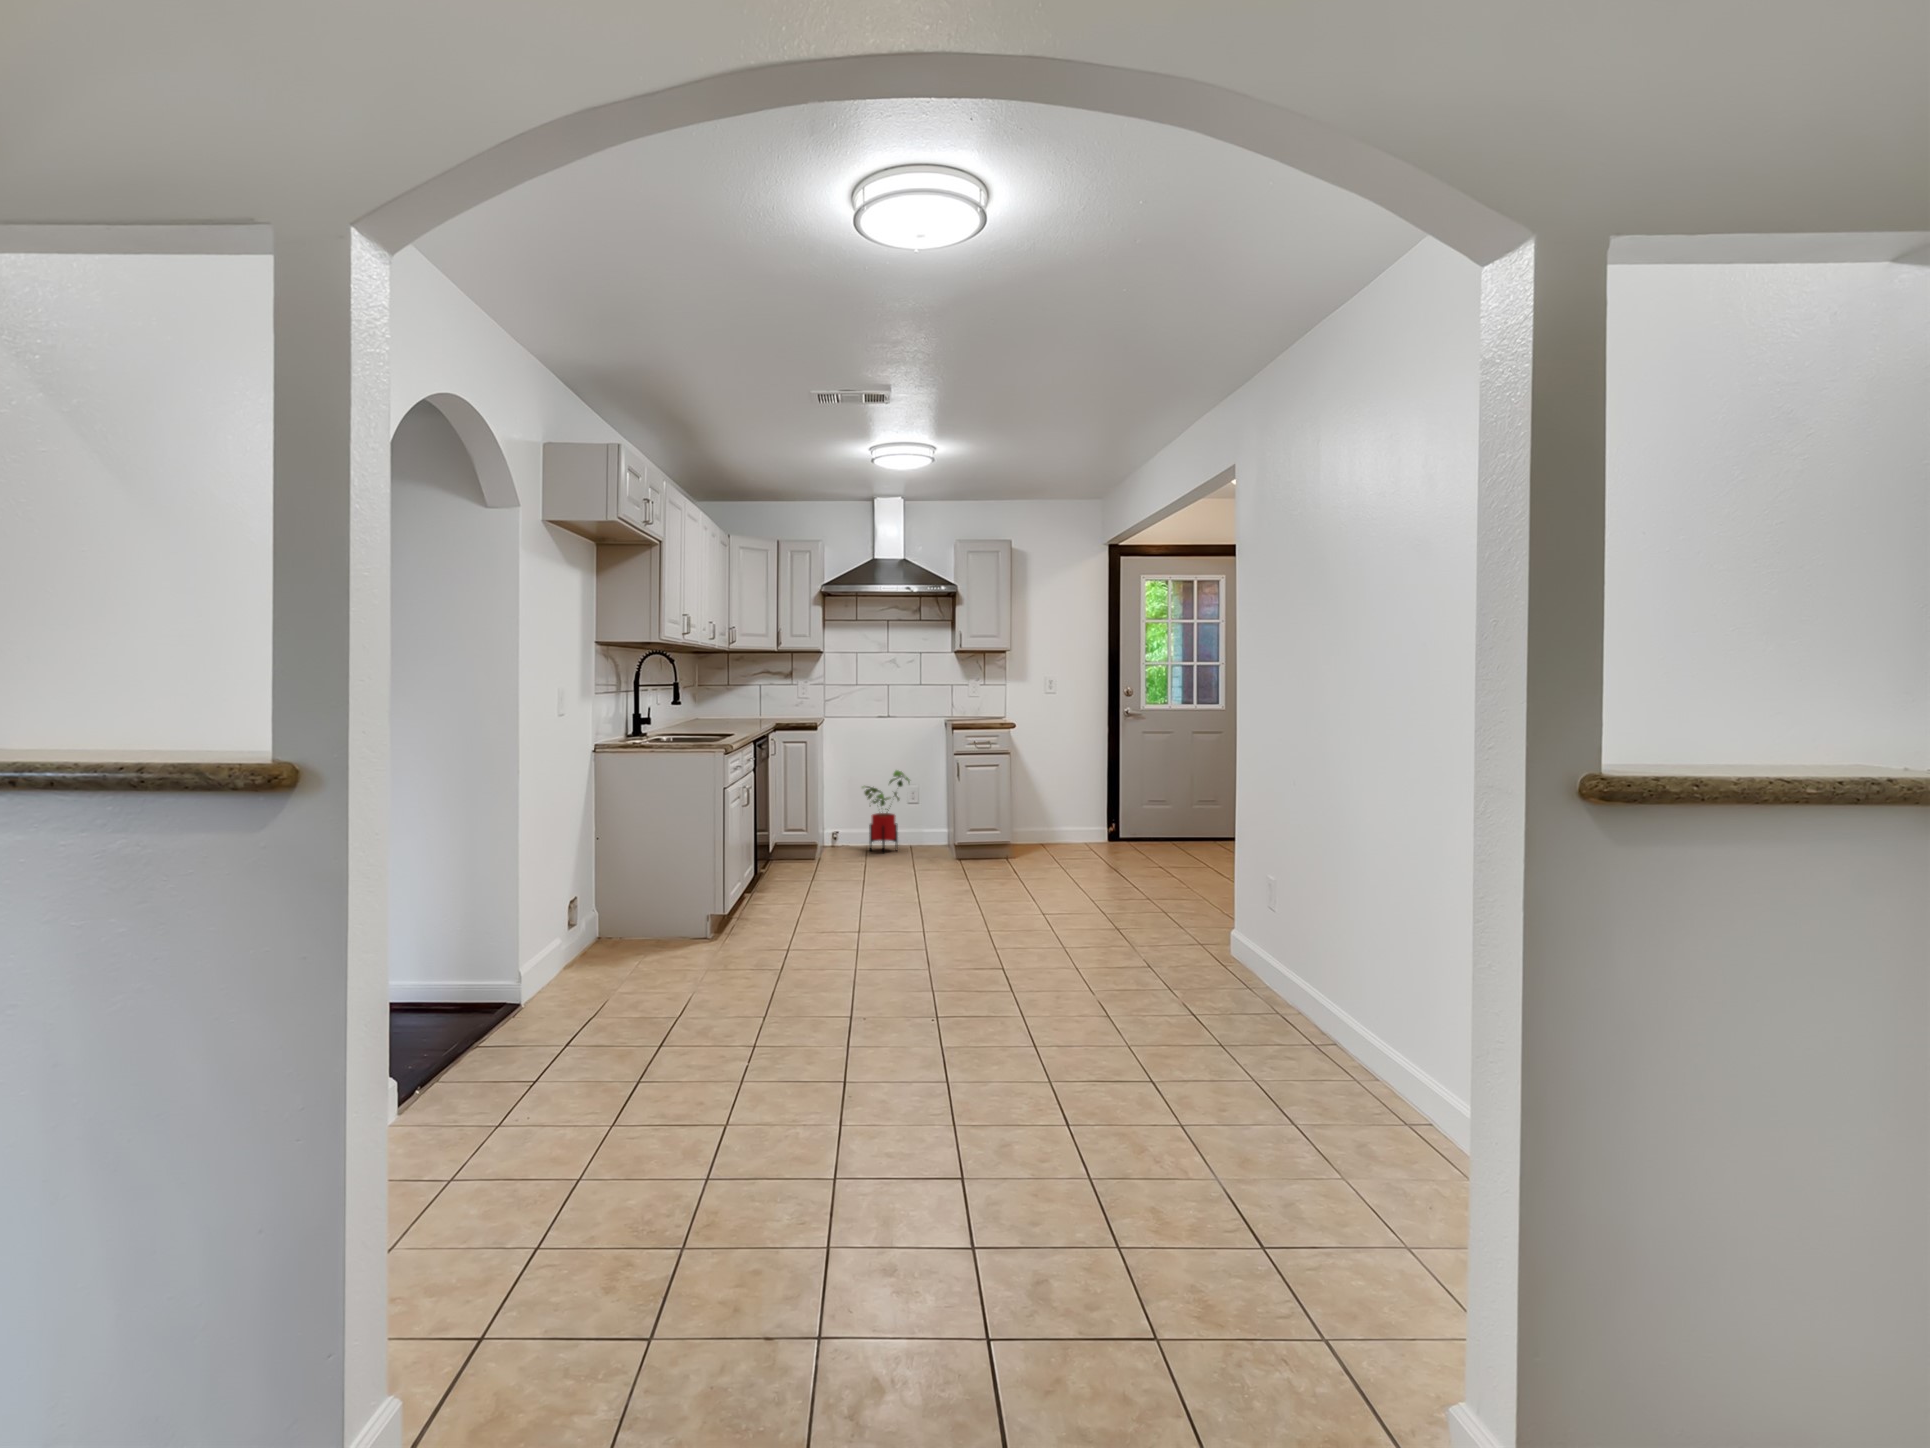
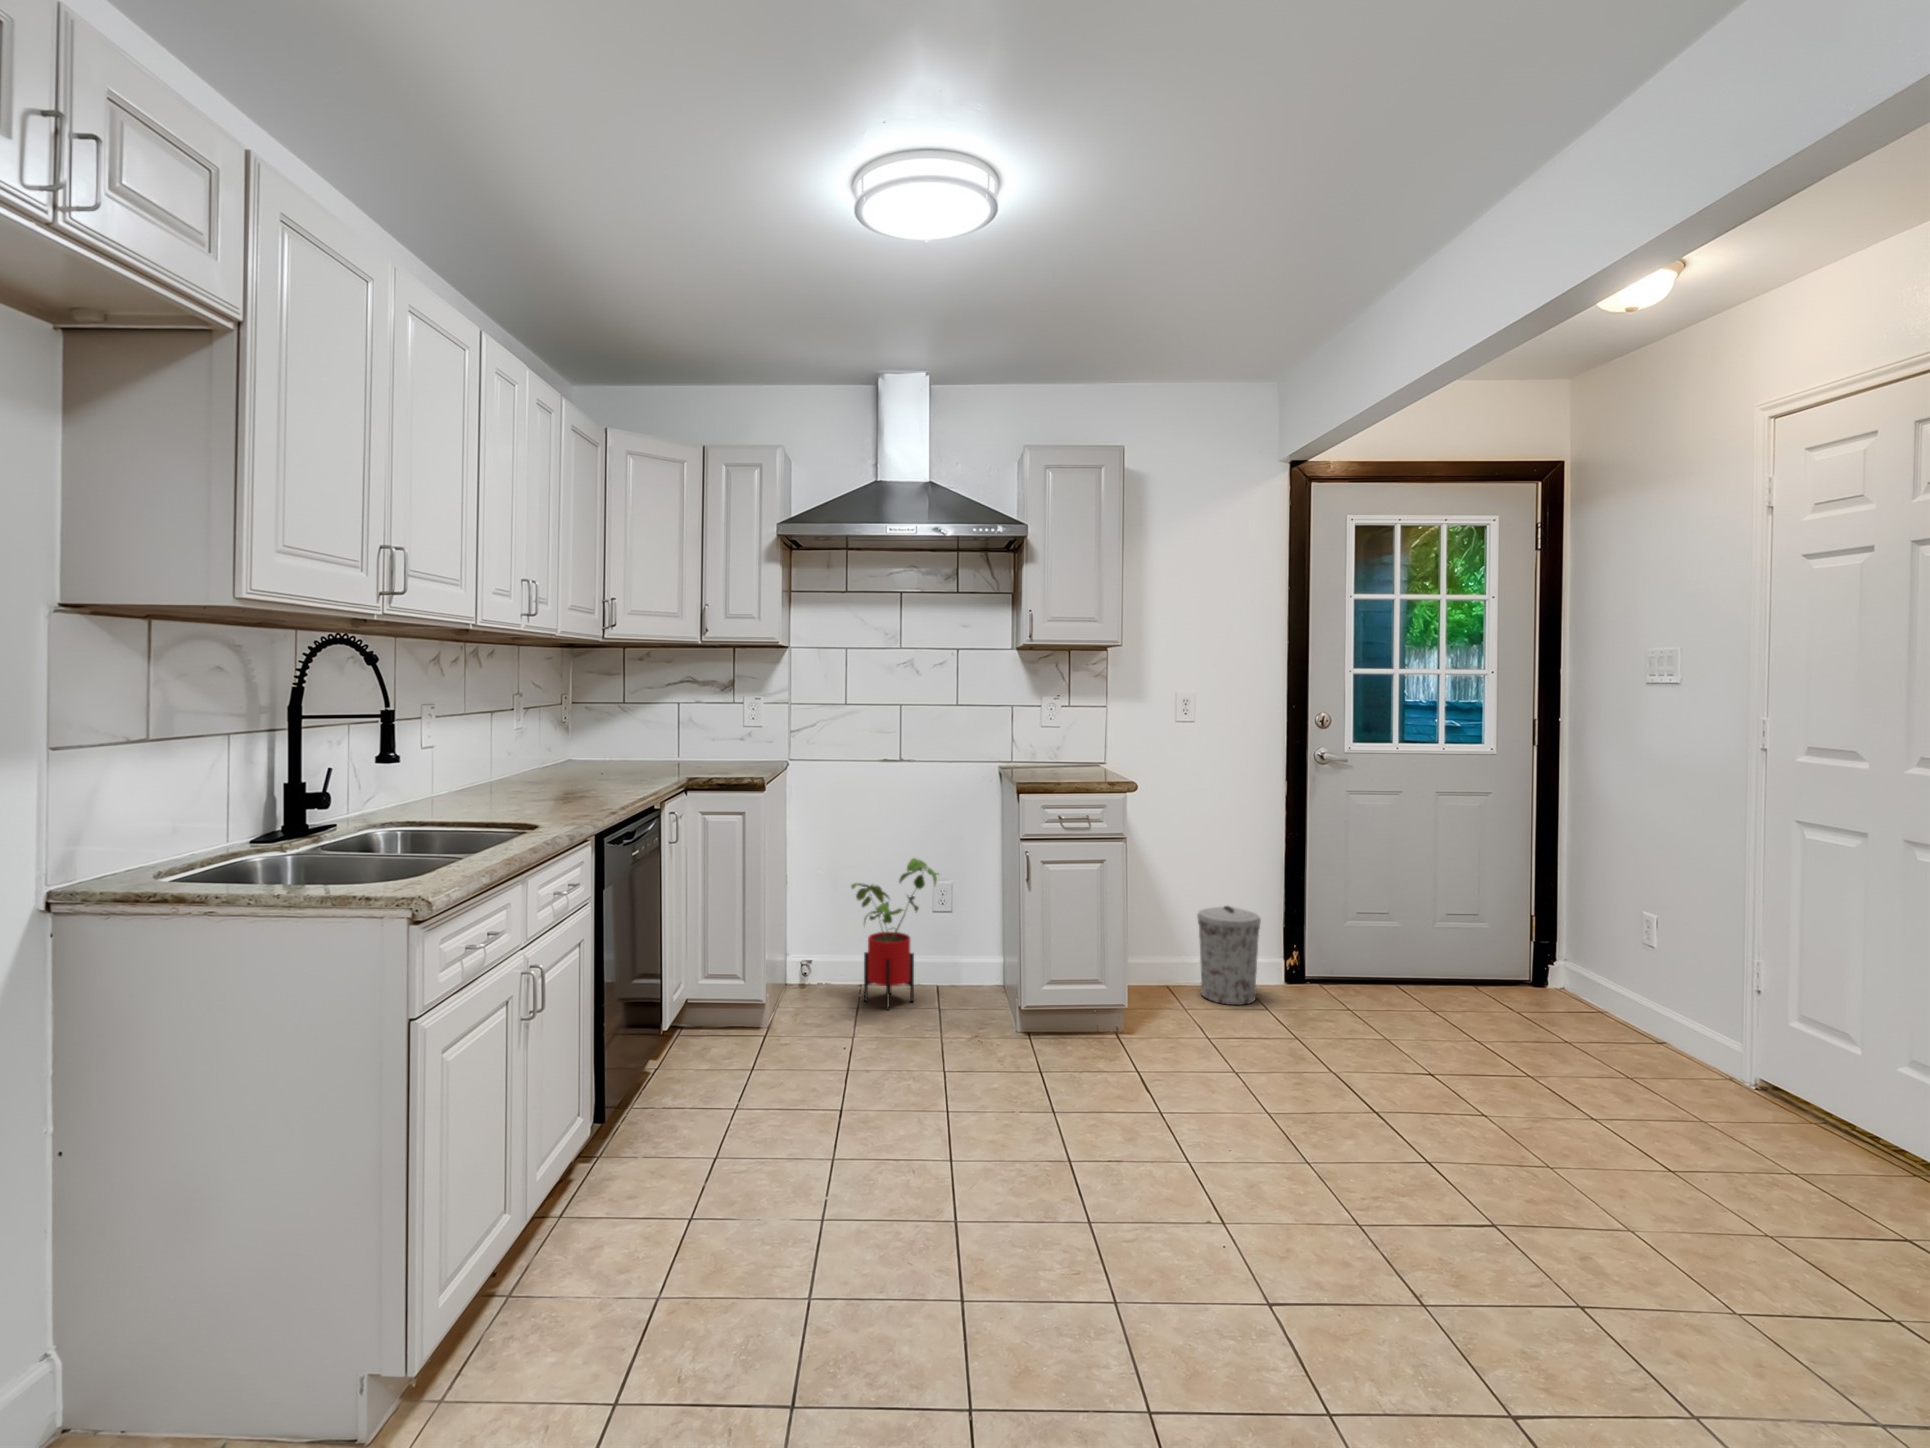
trash can: none [1057,796,1091,849] -> present [1197,906,1261,1005]

